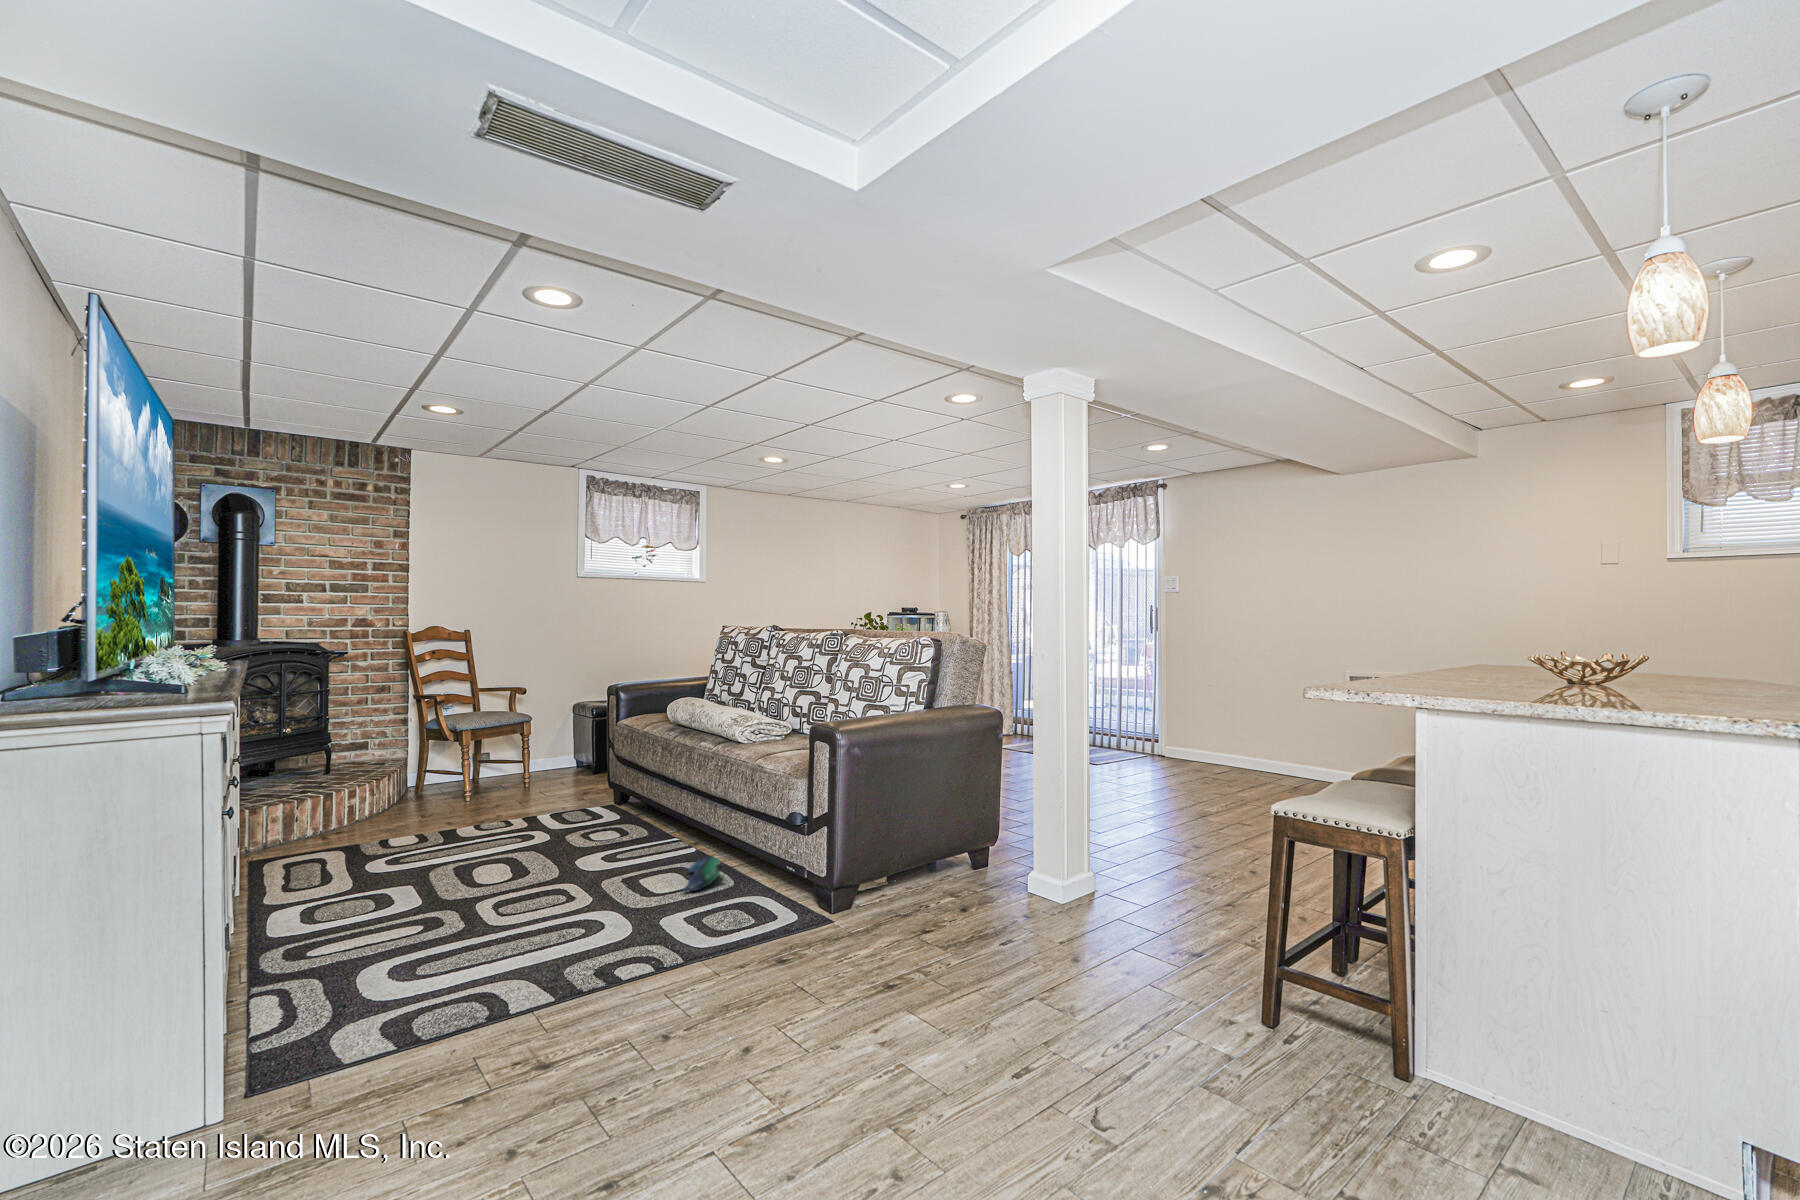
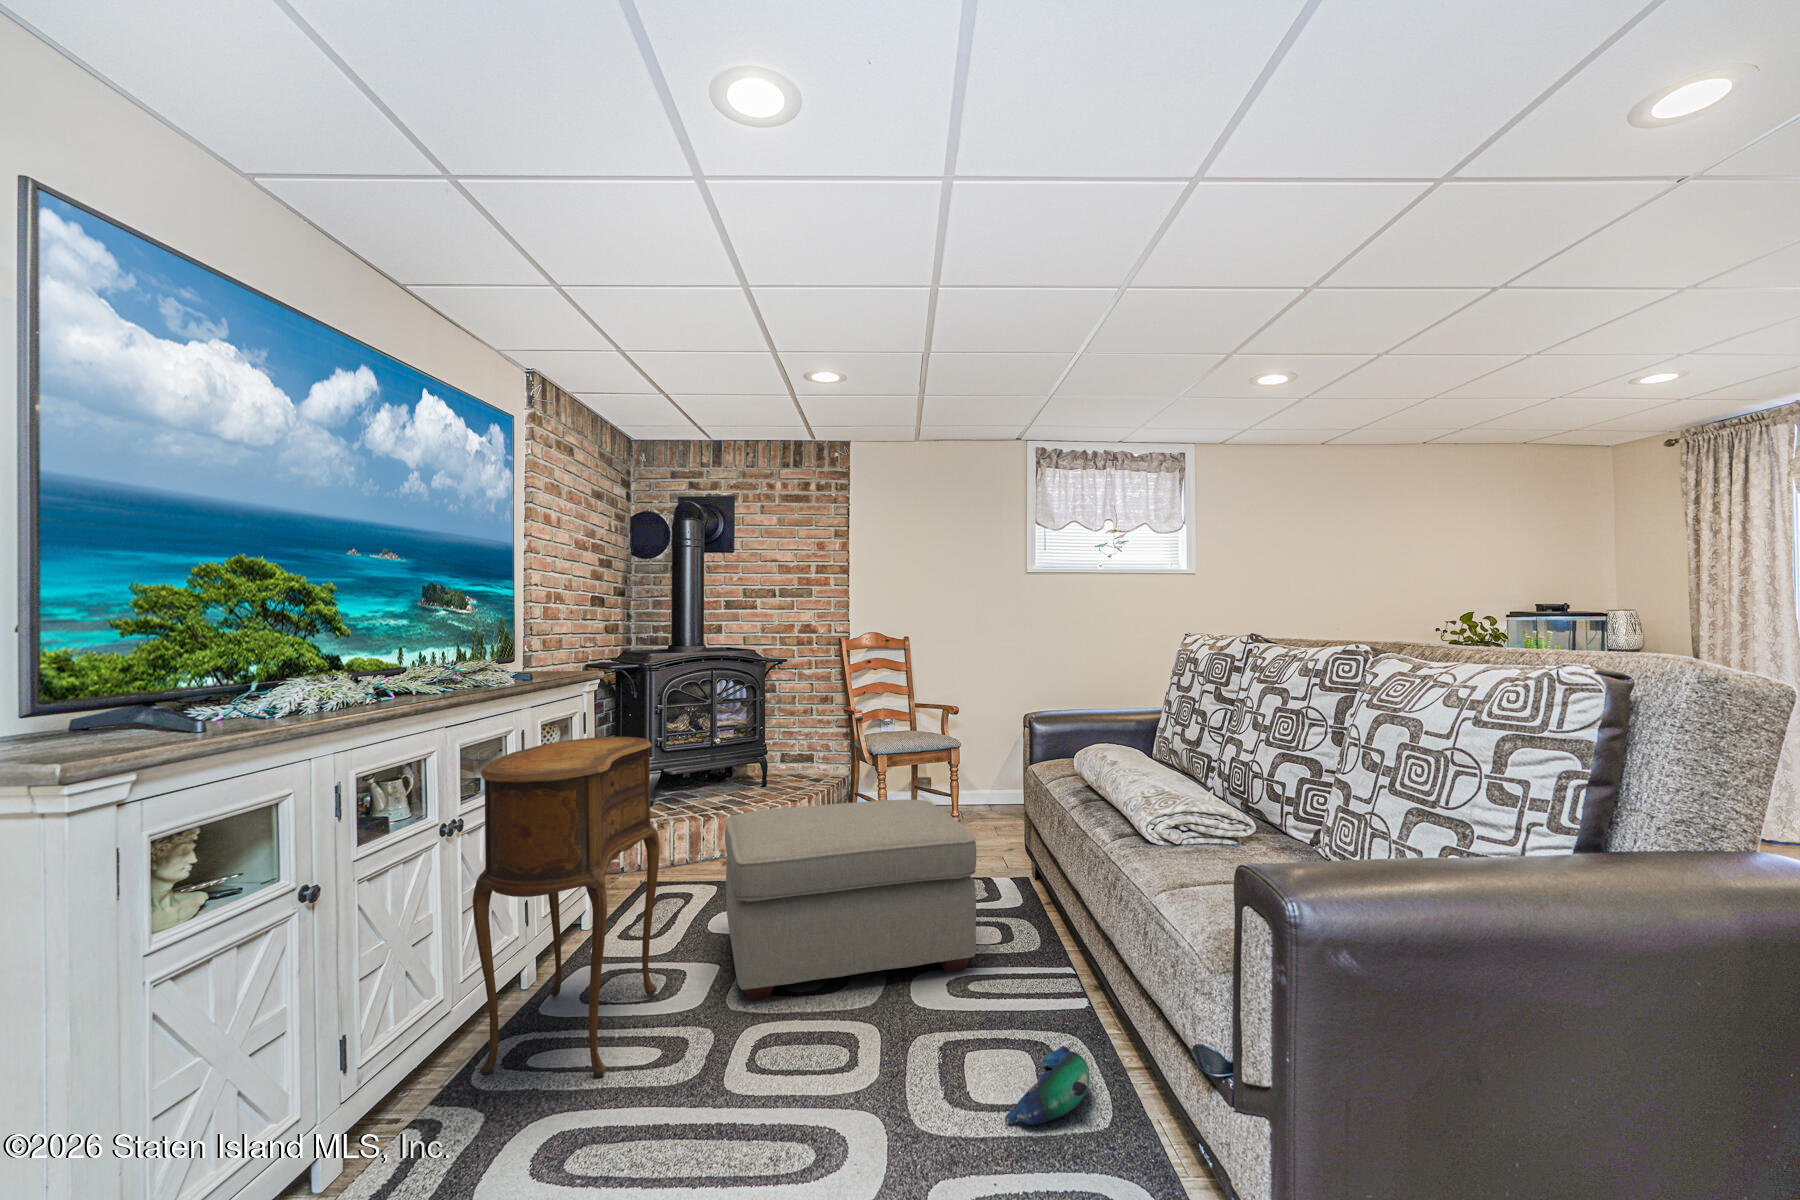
side table: none [260,710,397,969] -> present [473,737,660,1078]
ottoman: none [399,750,620,895] -> present [725,799,977,1000]

